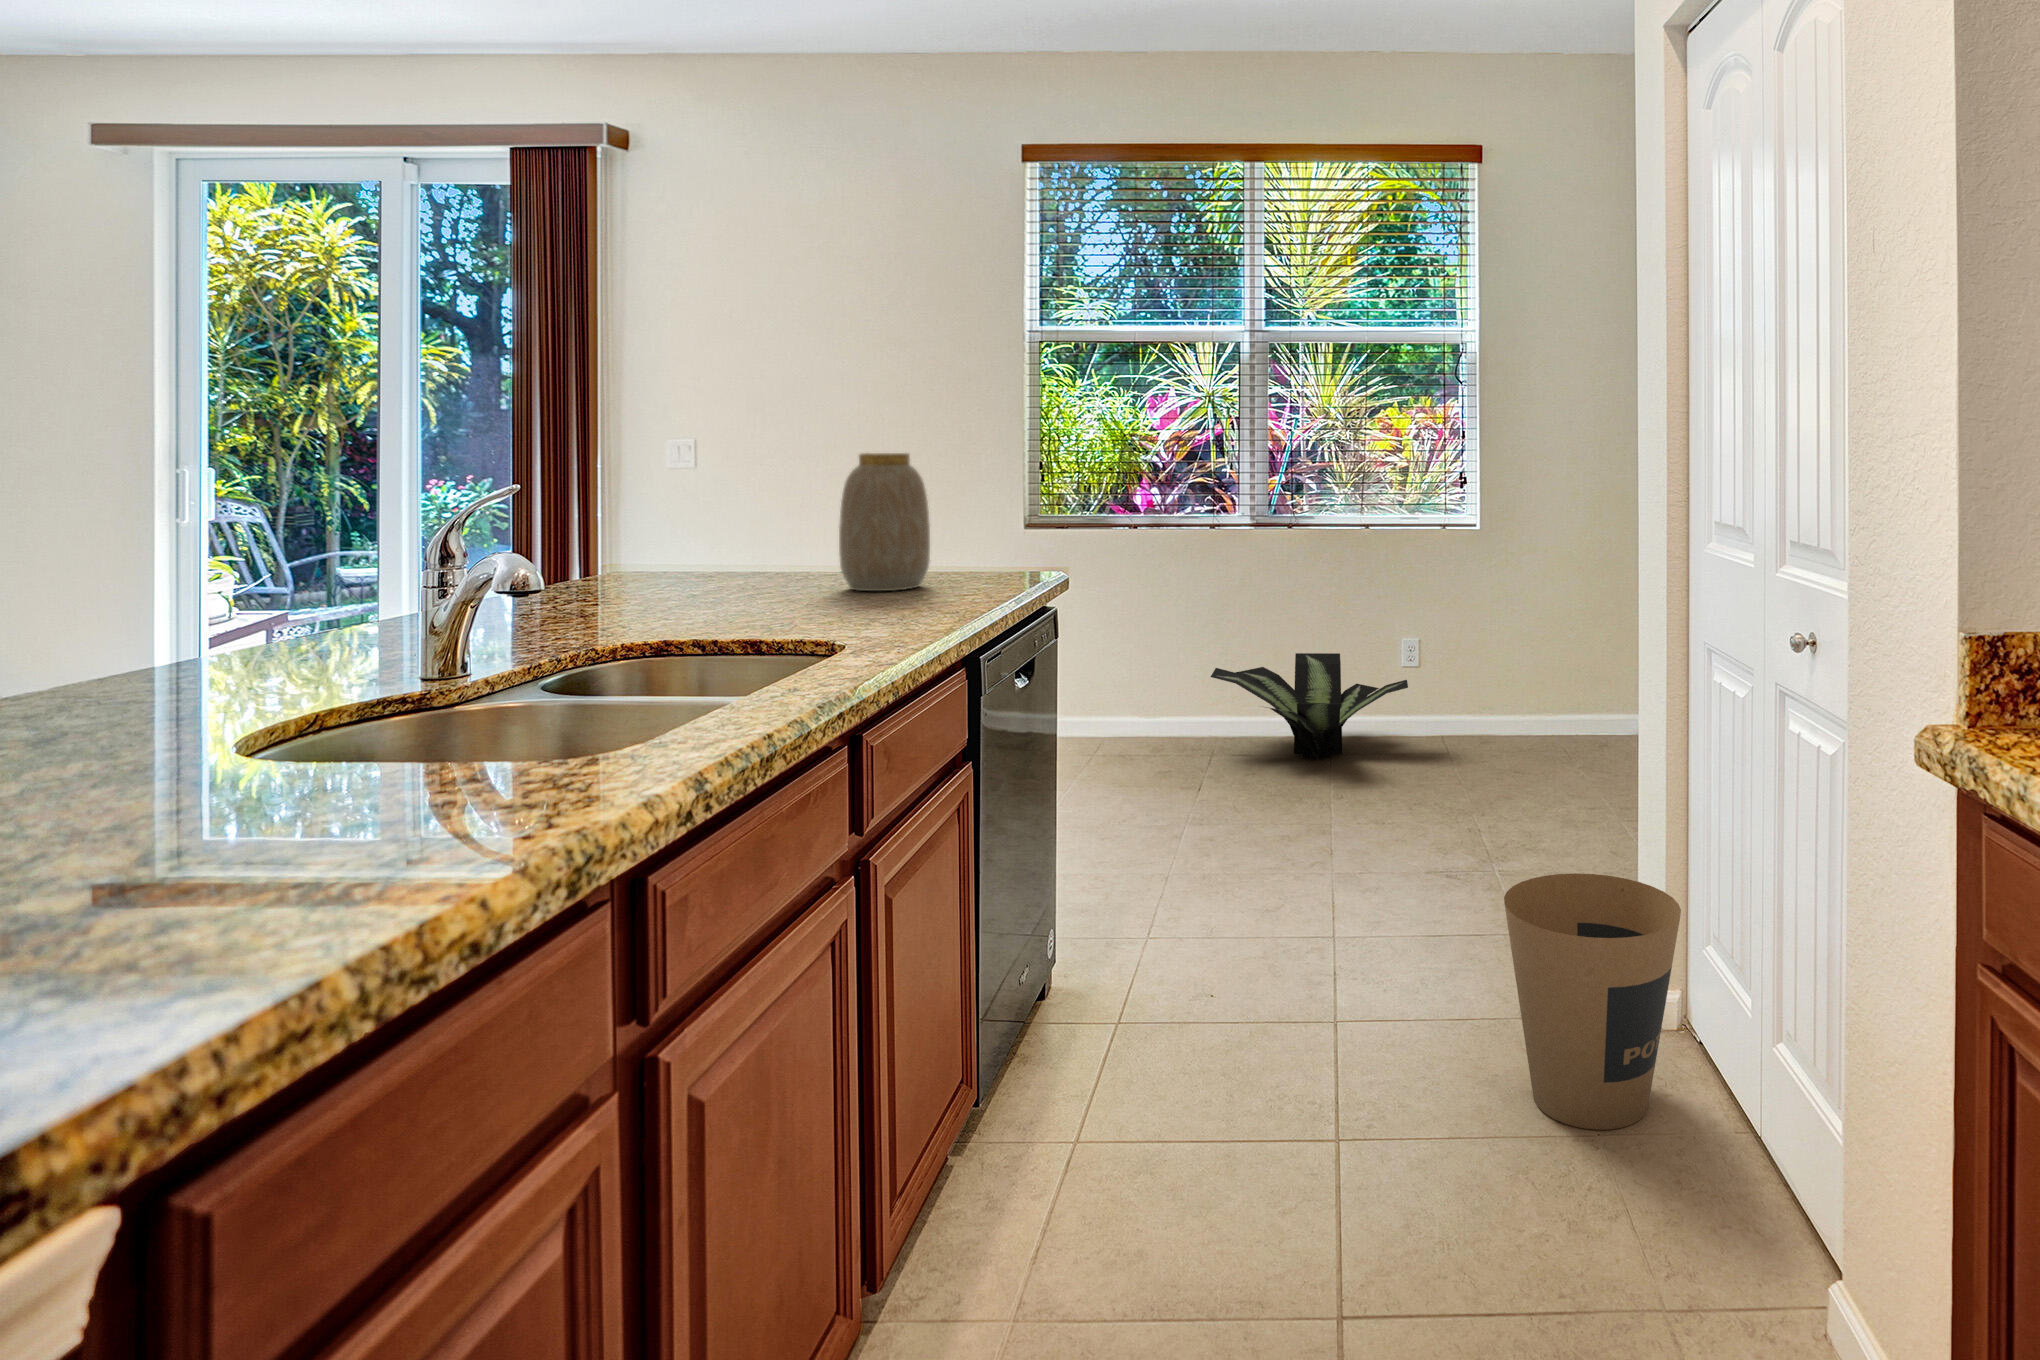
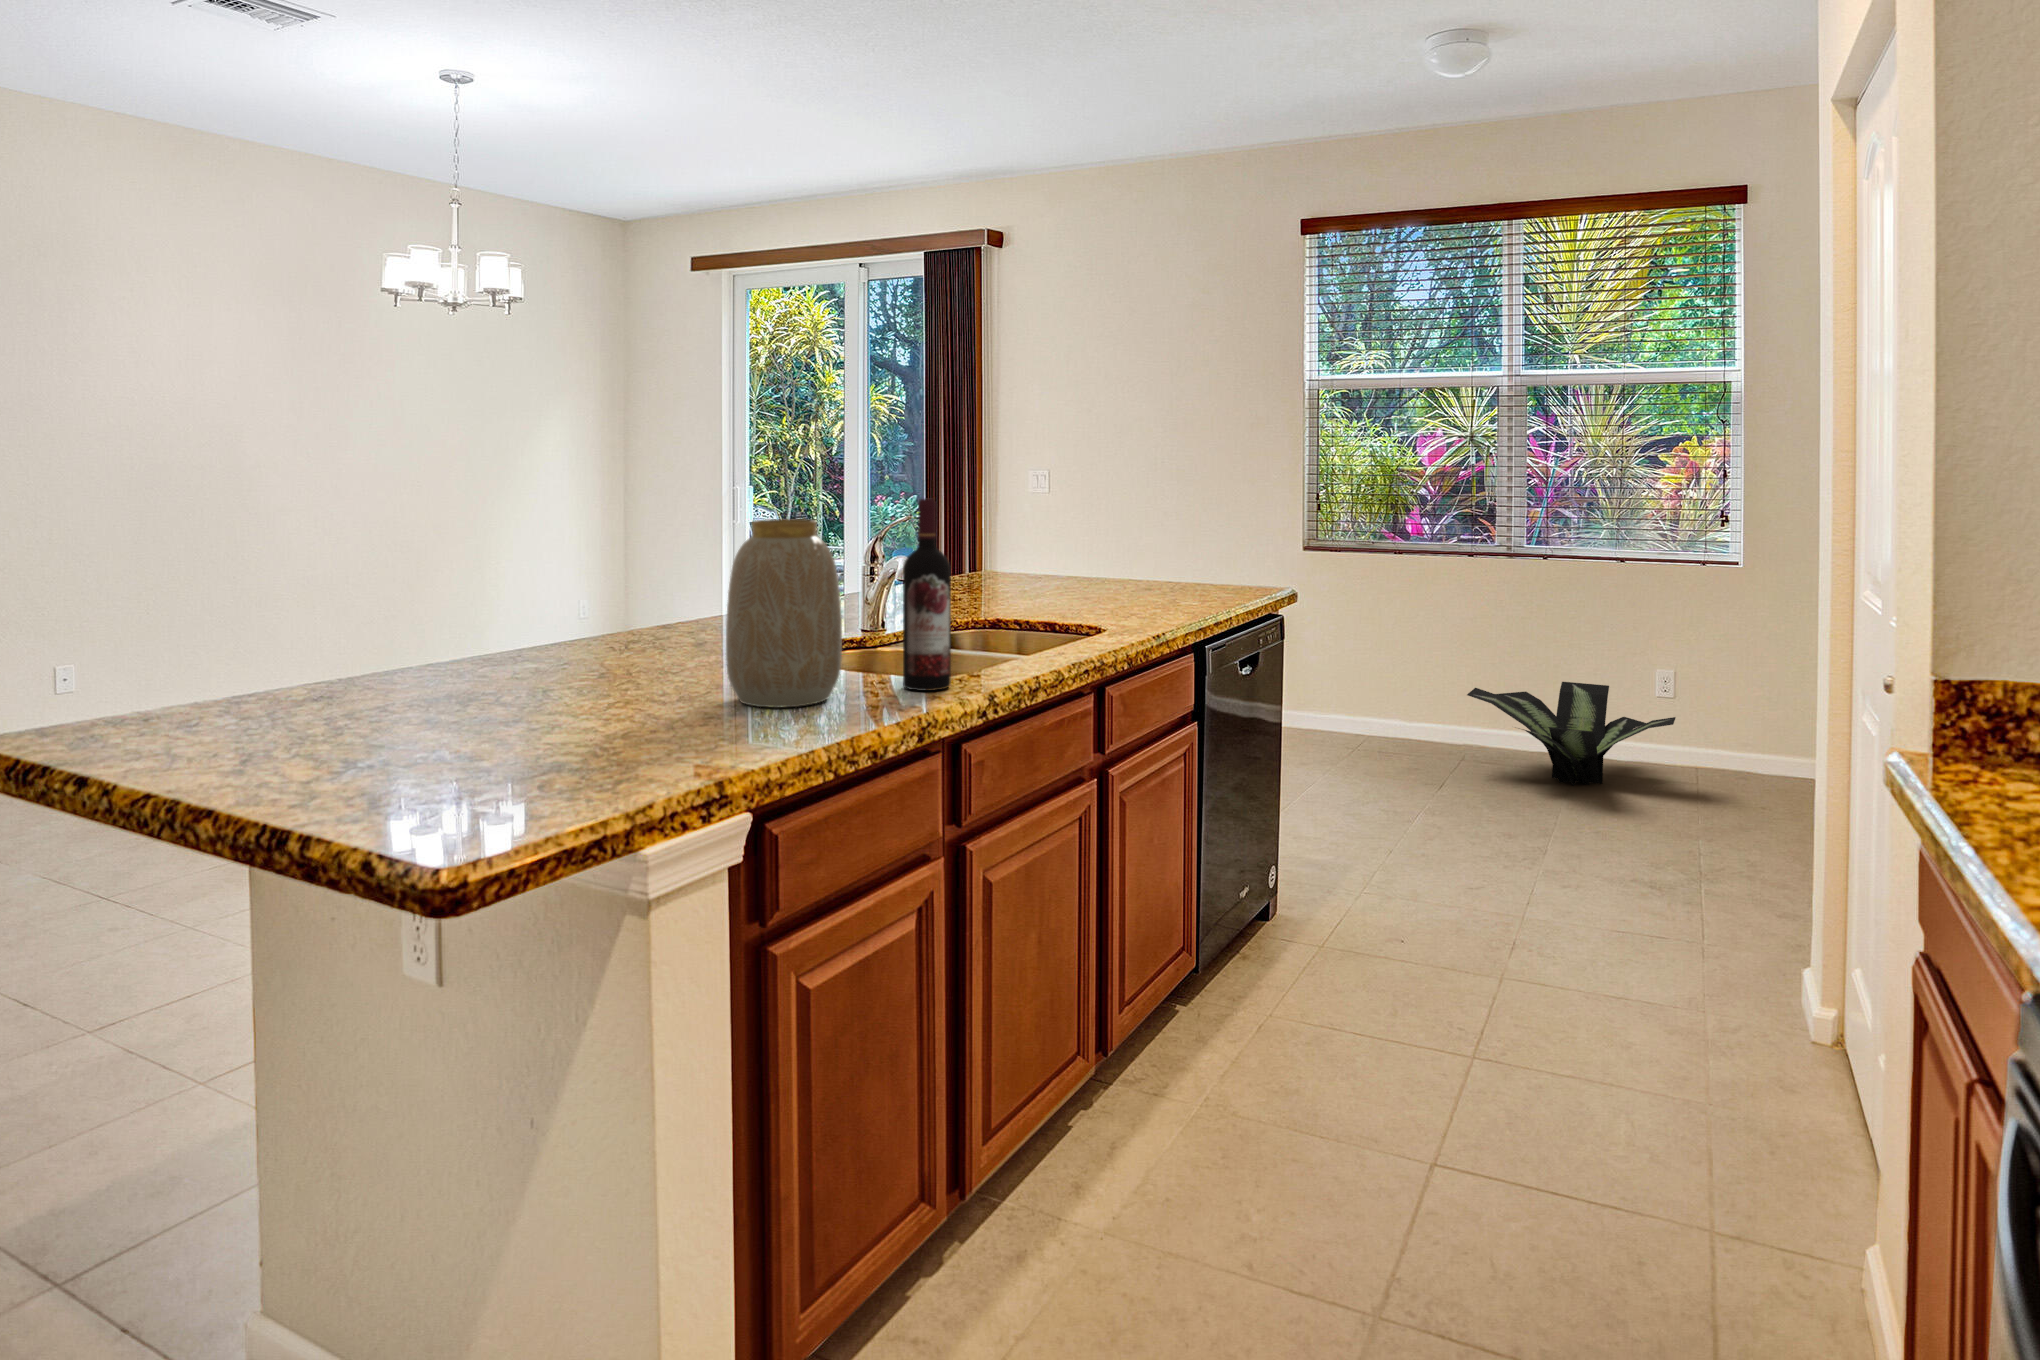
wine bottle: none [517,450,617,790] -> present [903,499,951,691]
vase: present [839,453,930,591] -> present [726,519,842,708]
trash can: present [1504,873,1681,1130] -> none [1652,892,1835,1130]

